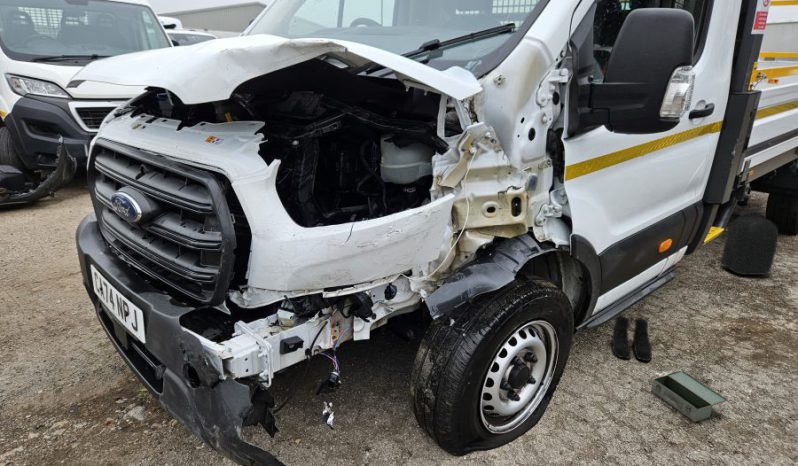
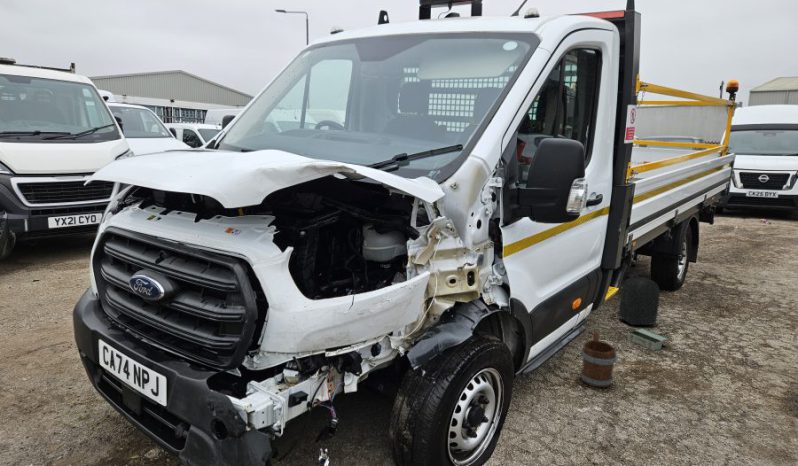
bucket: none [663,280,715,348] -> present [580,332,618,387]
boots: present [612,316,652,361] -> none [541,363,573,400]
toolbox: present [651,371,727,422] -> present [627,328,668,351]

